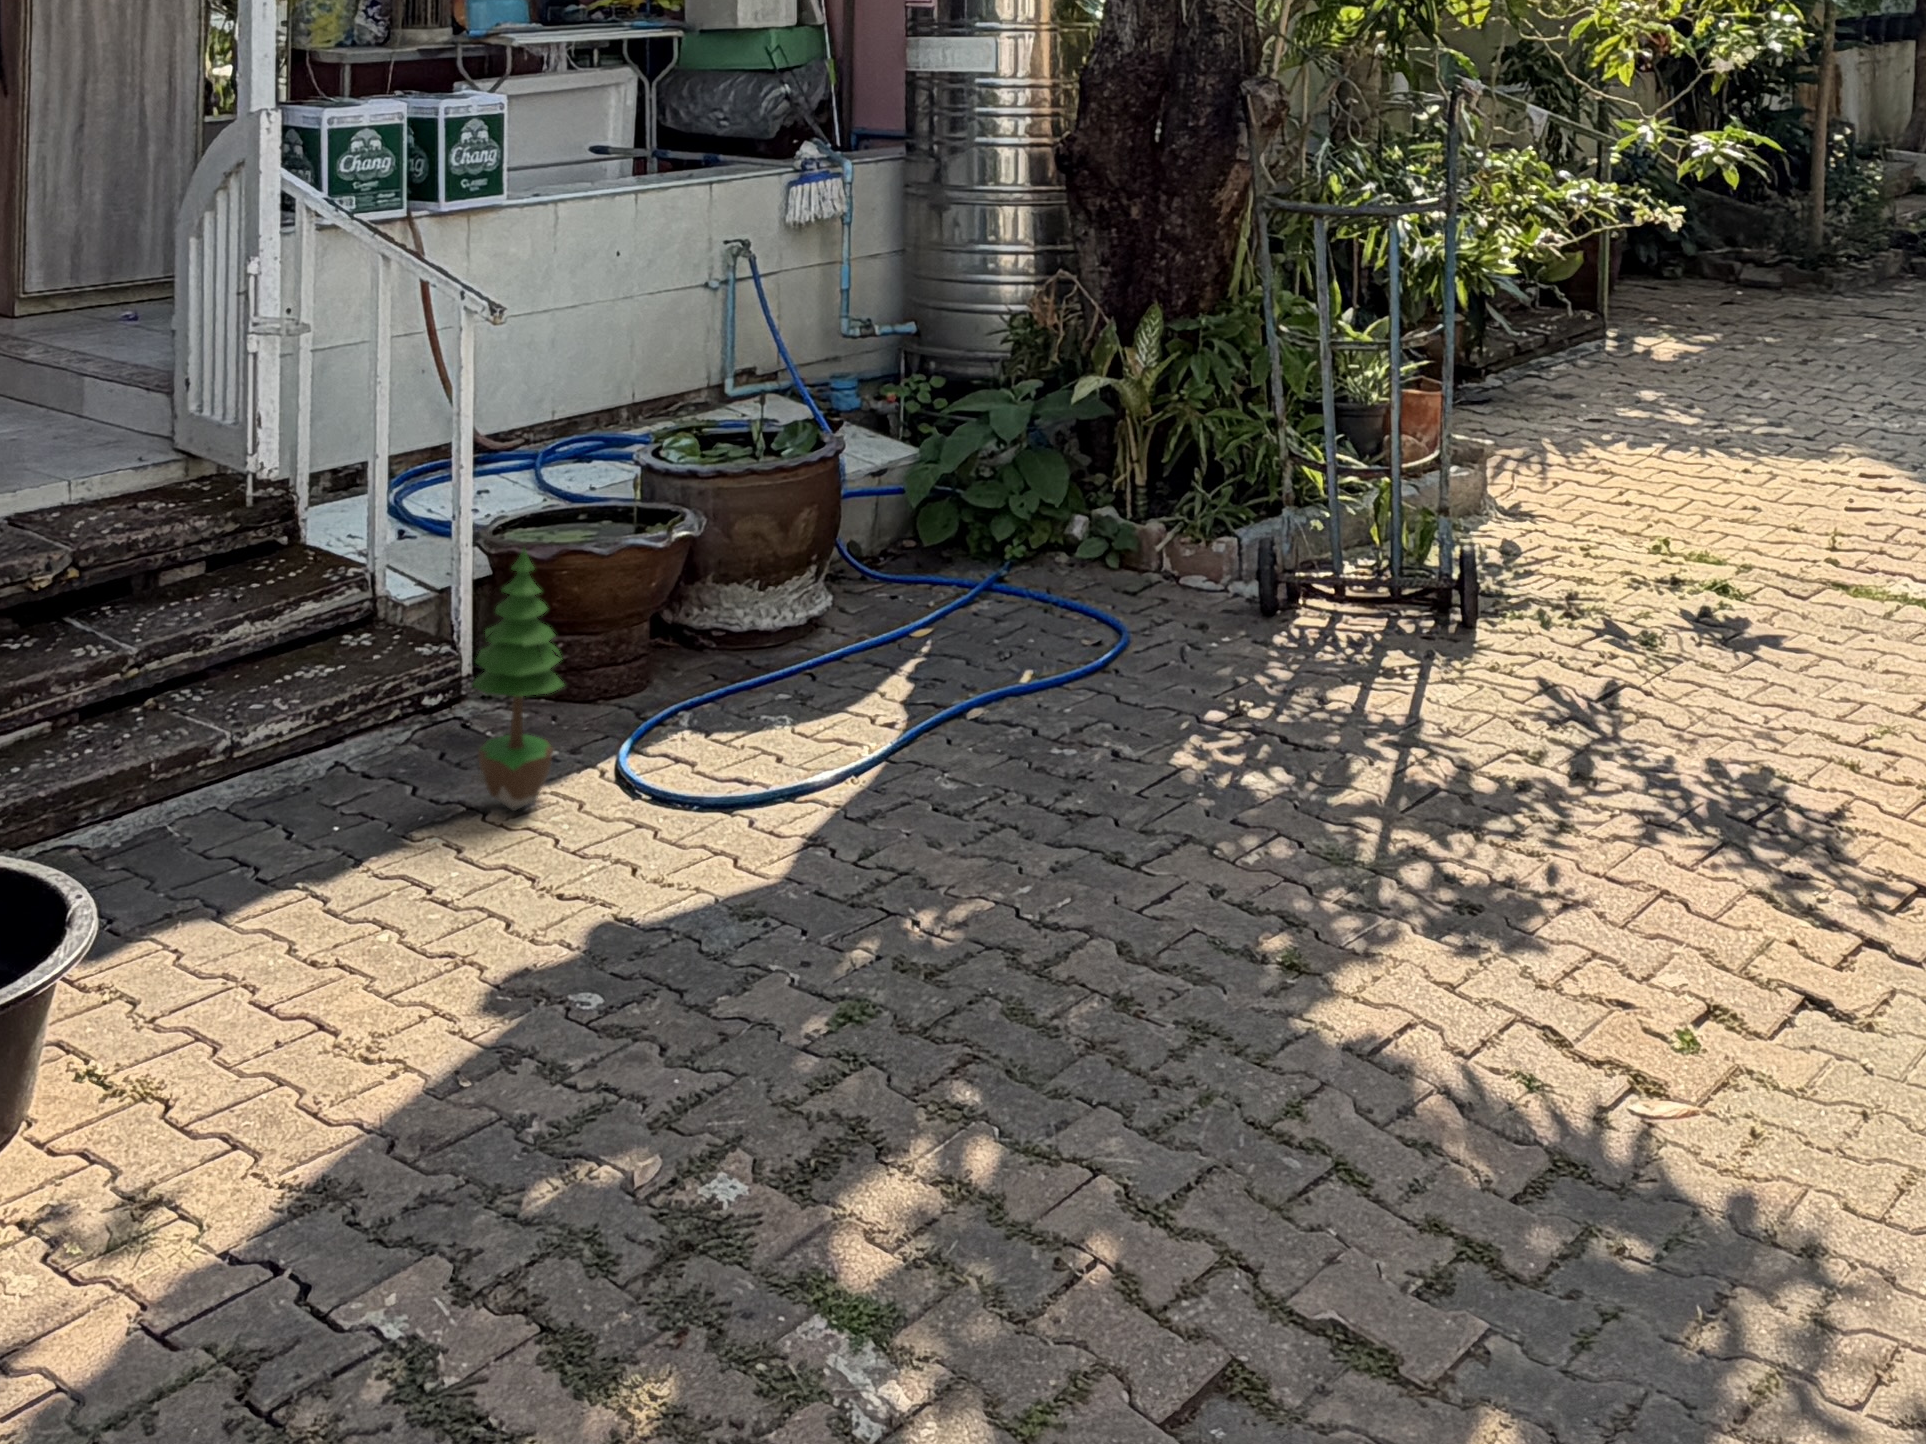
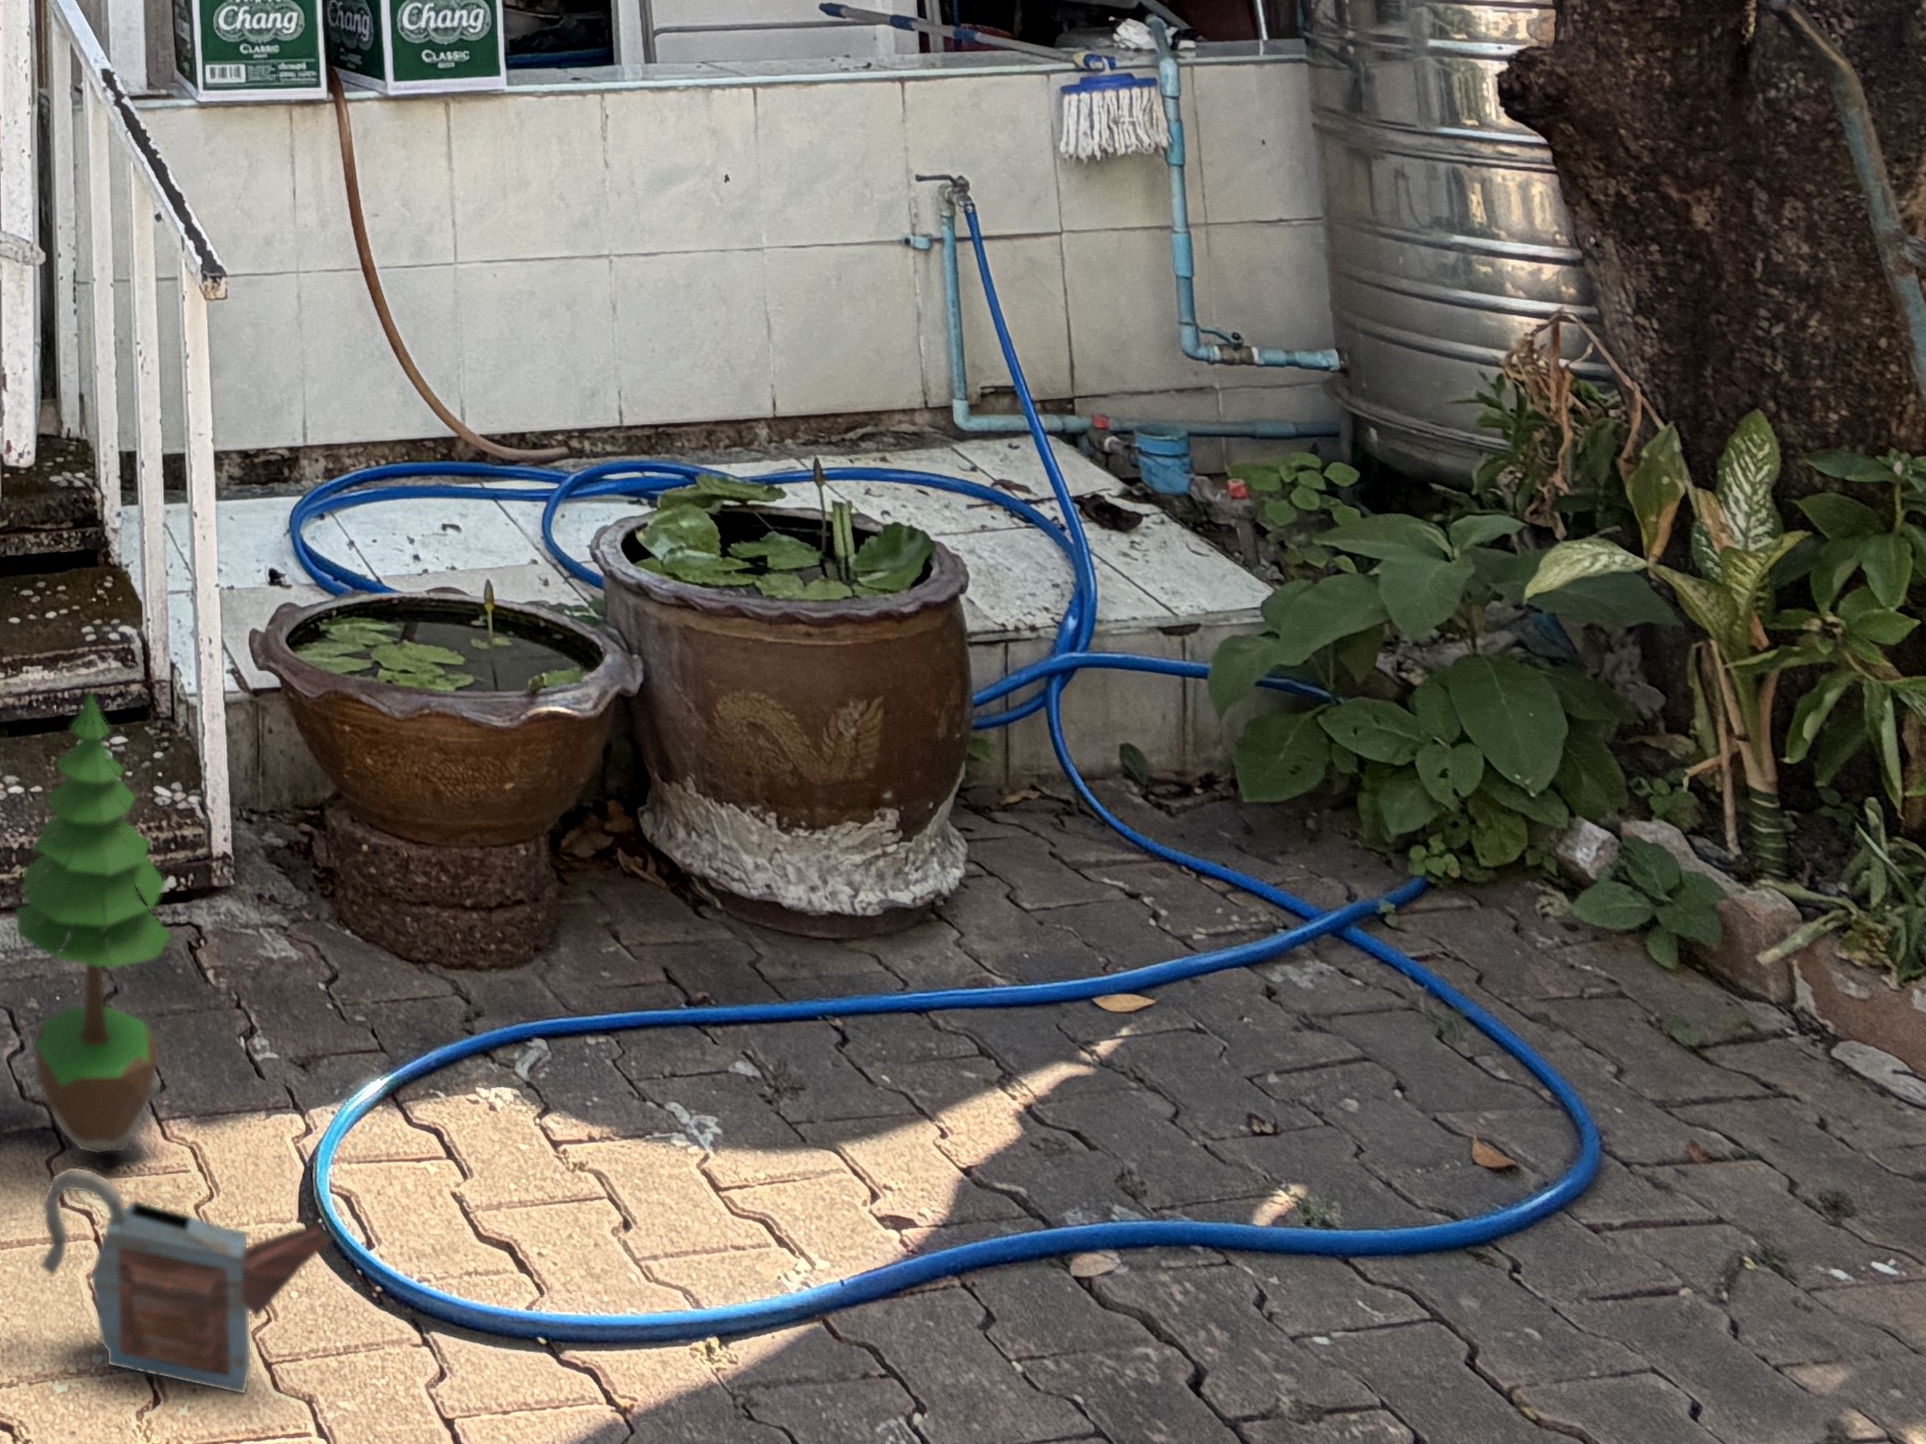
watering can: none [570,762,727,870] -> present [42,1168,332,1393]

